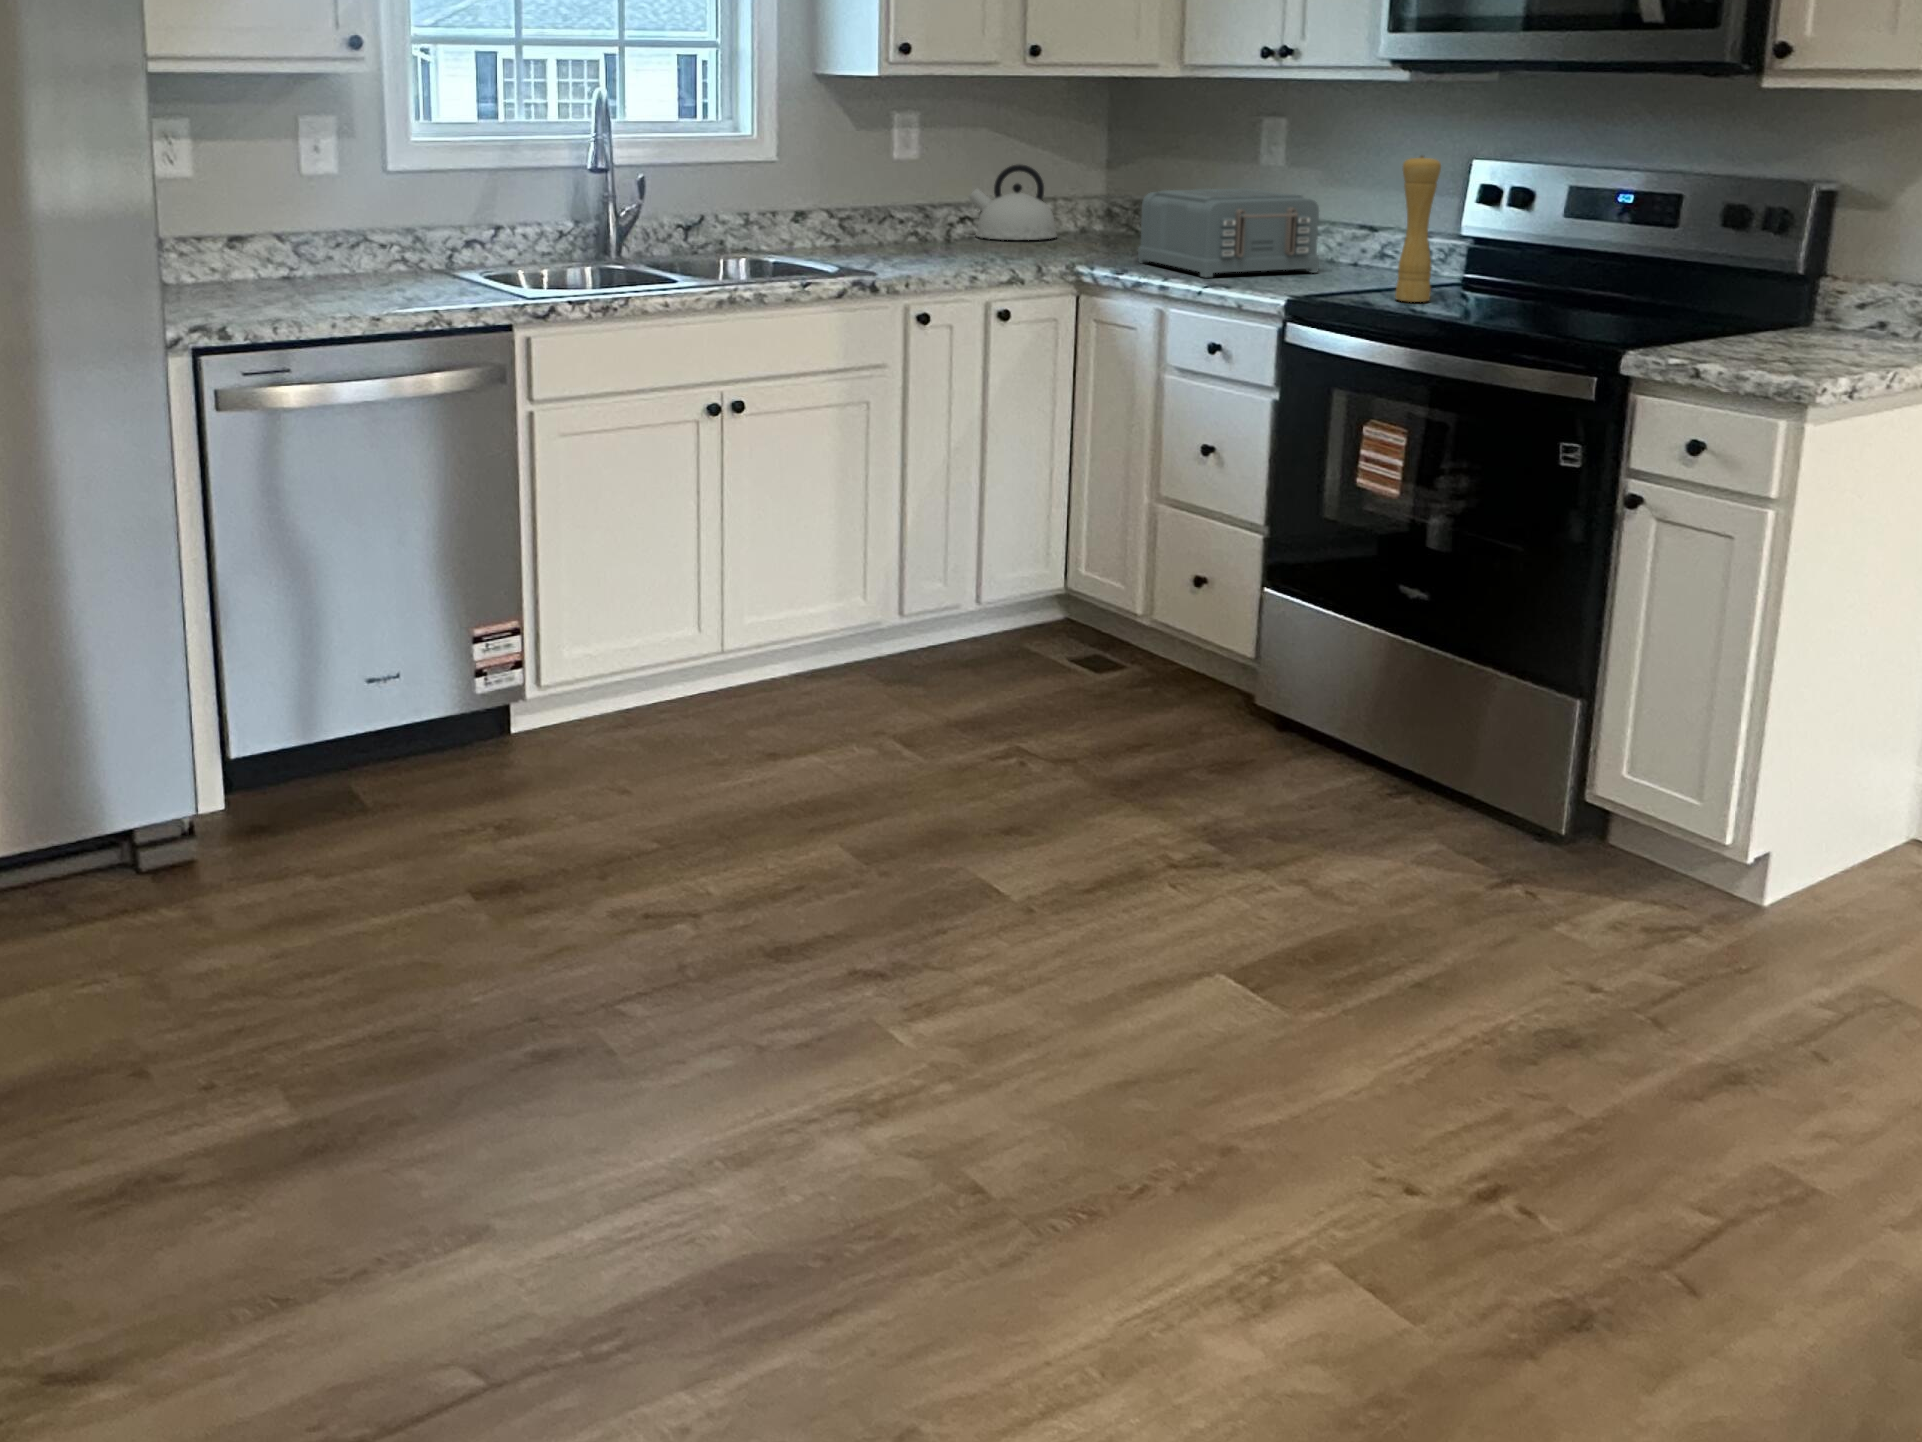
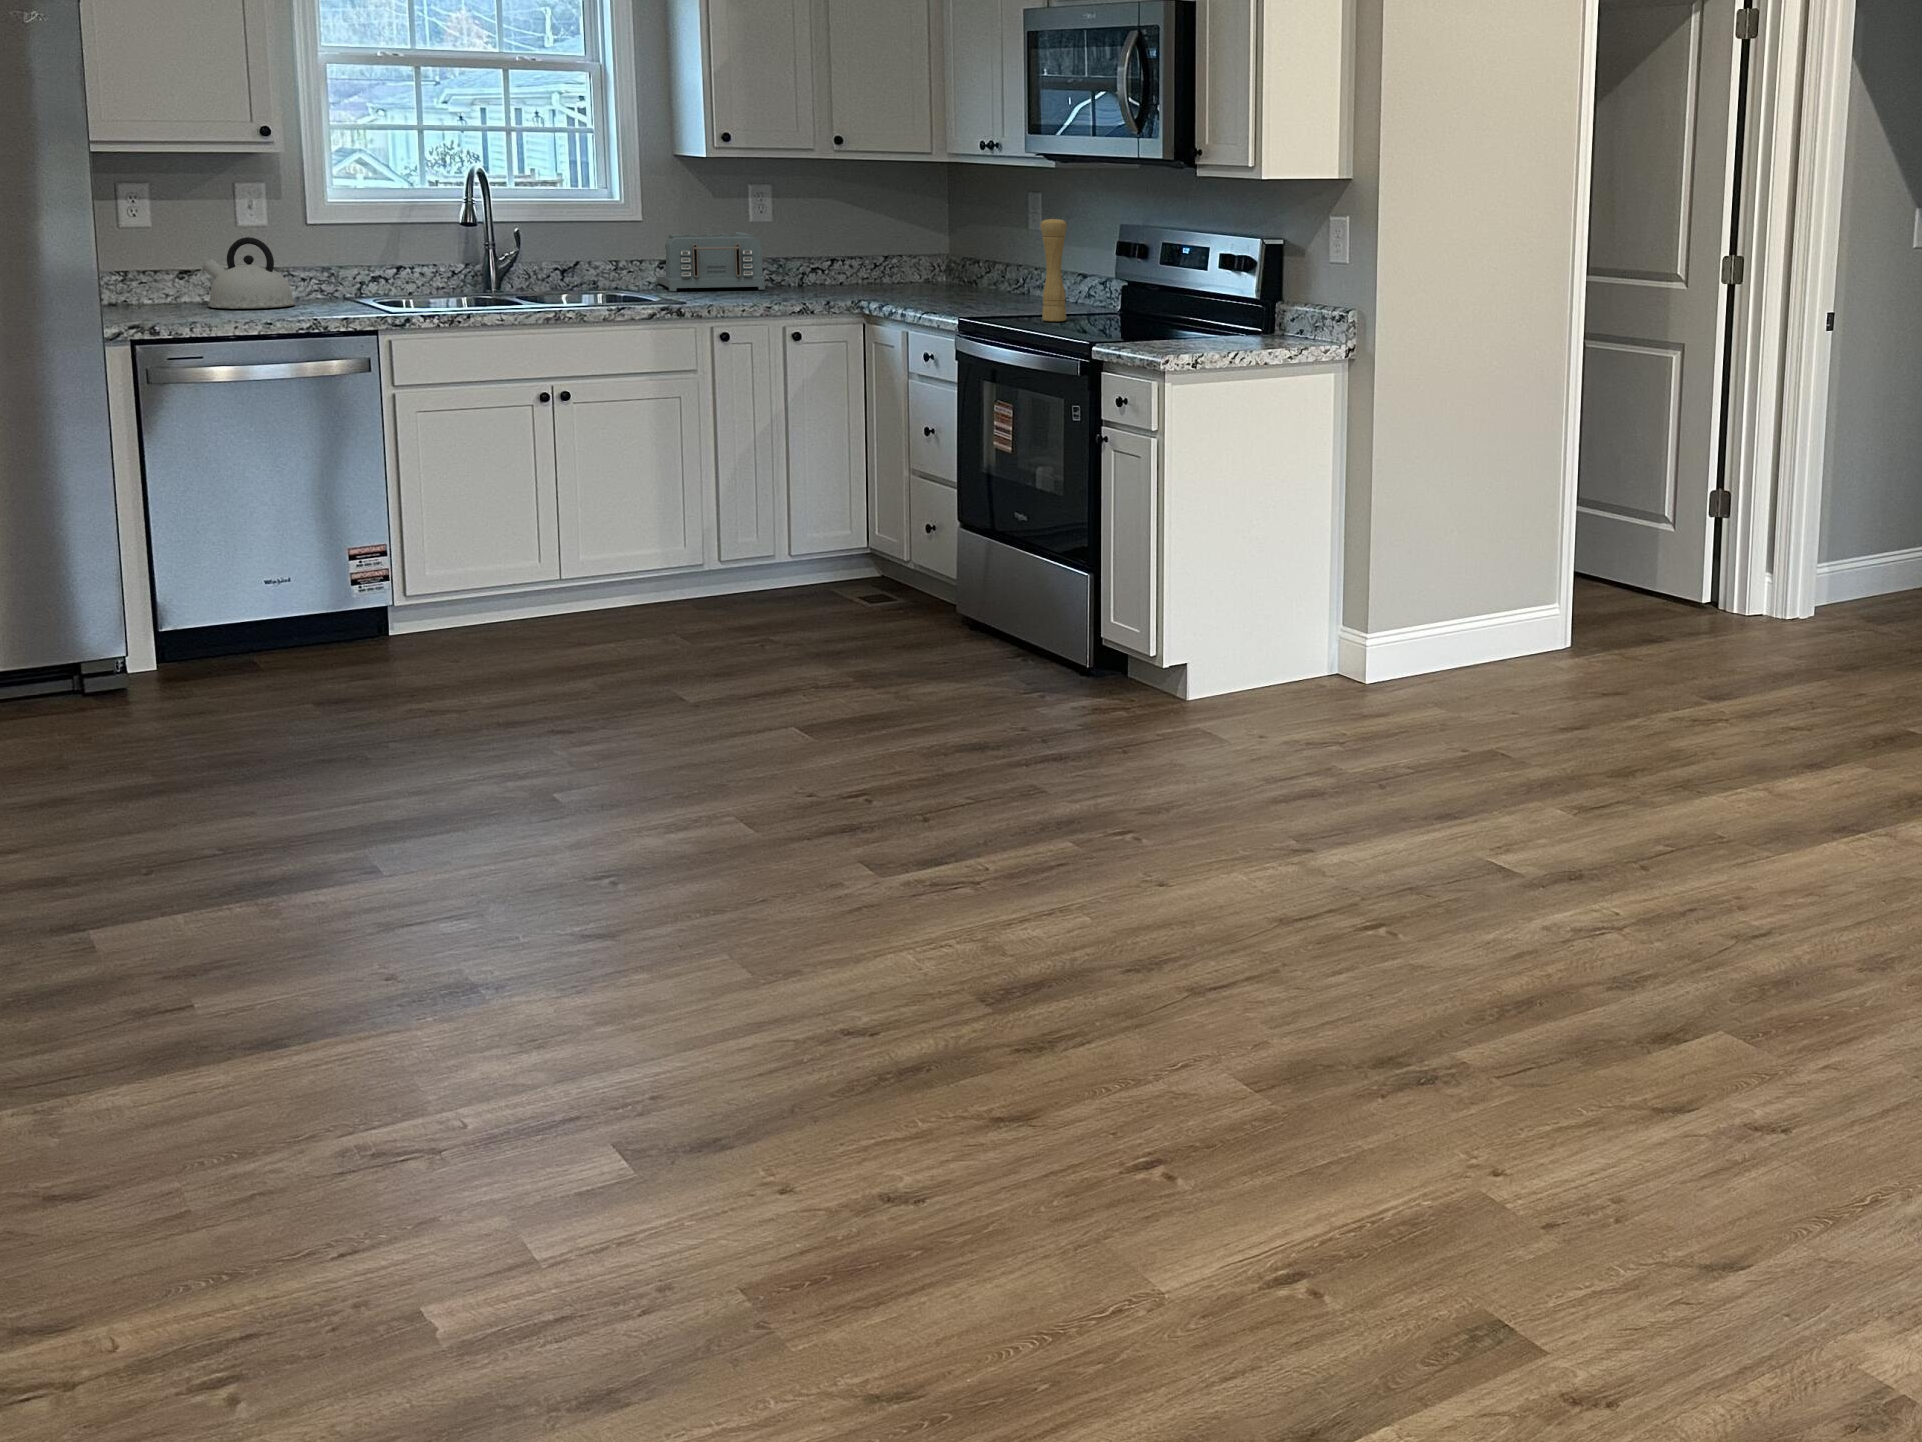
kettle: present [969,165,1057,240] -> present [203,237,295,309]
toaster: present [1138,188,1319,277] -> present [656,231,765,291]

